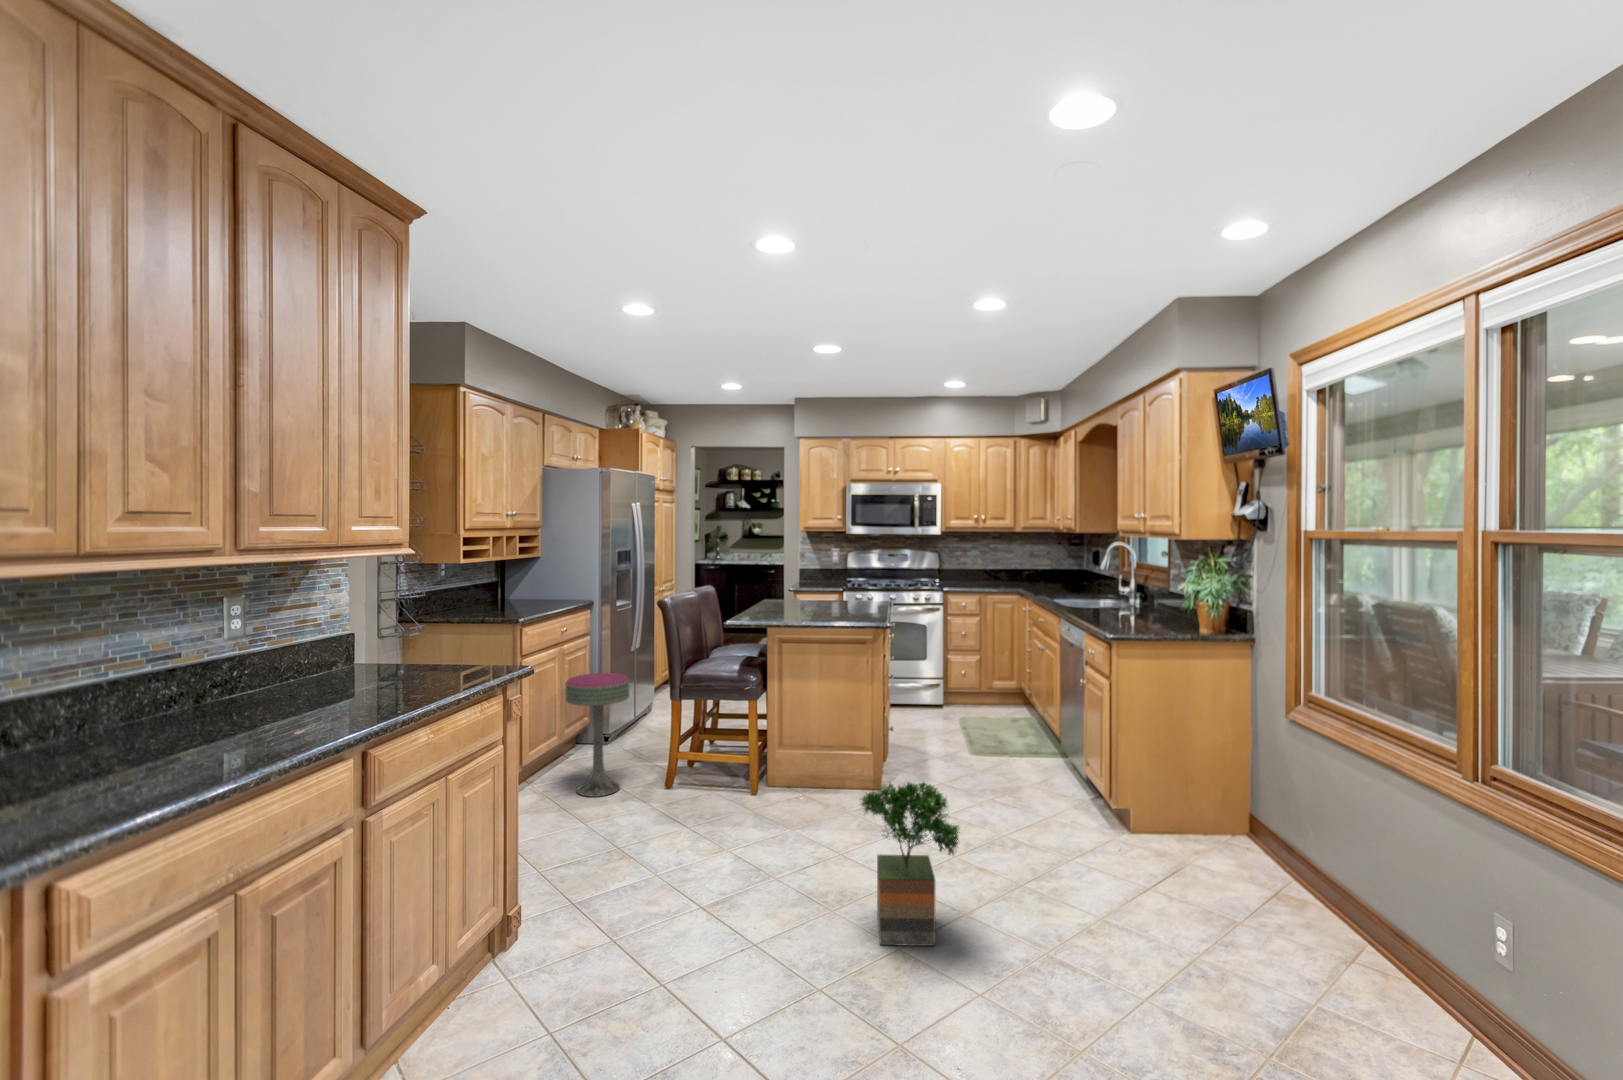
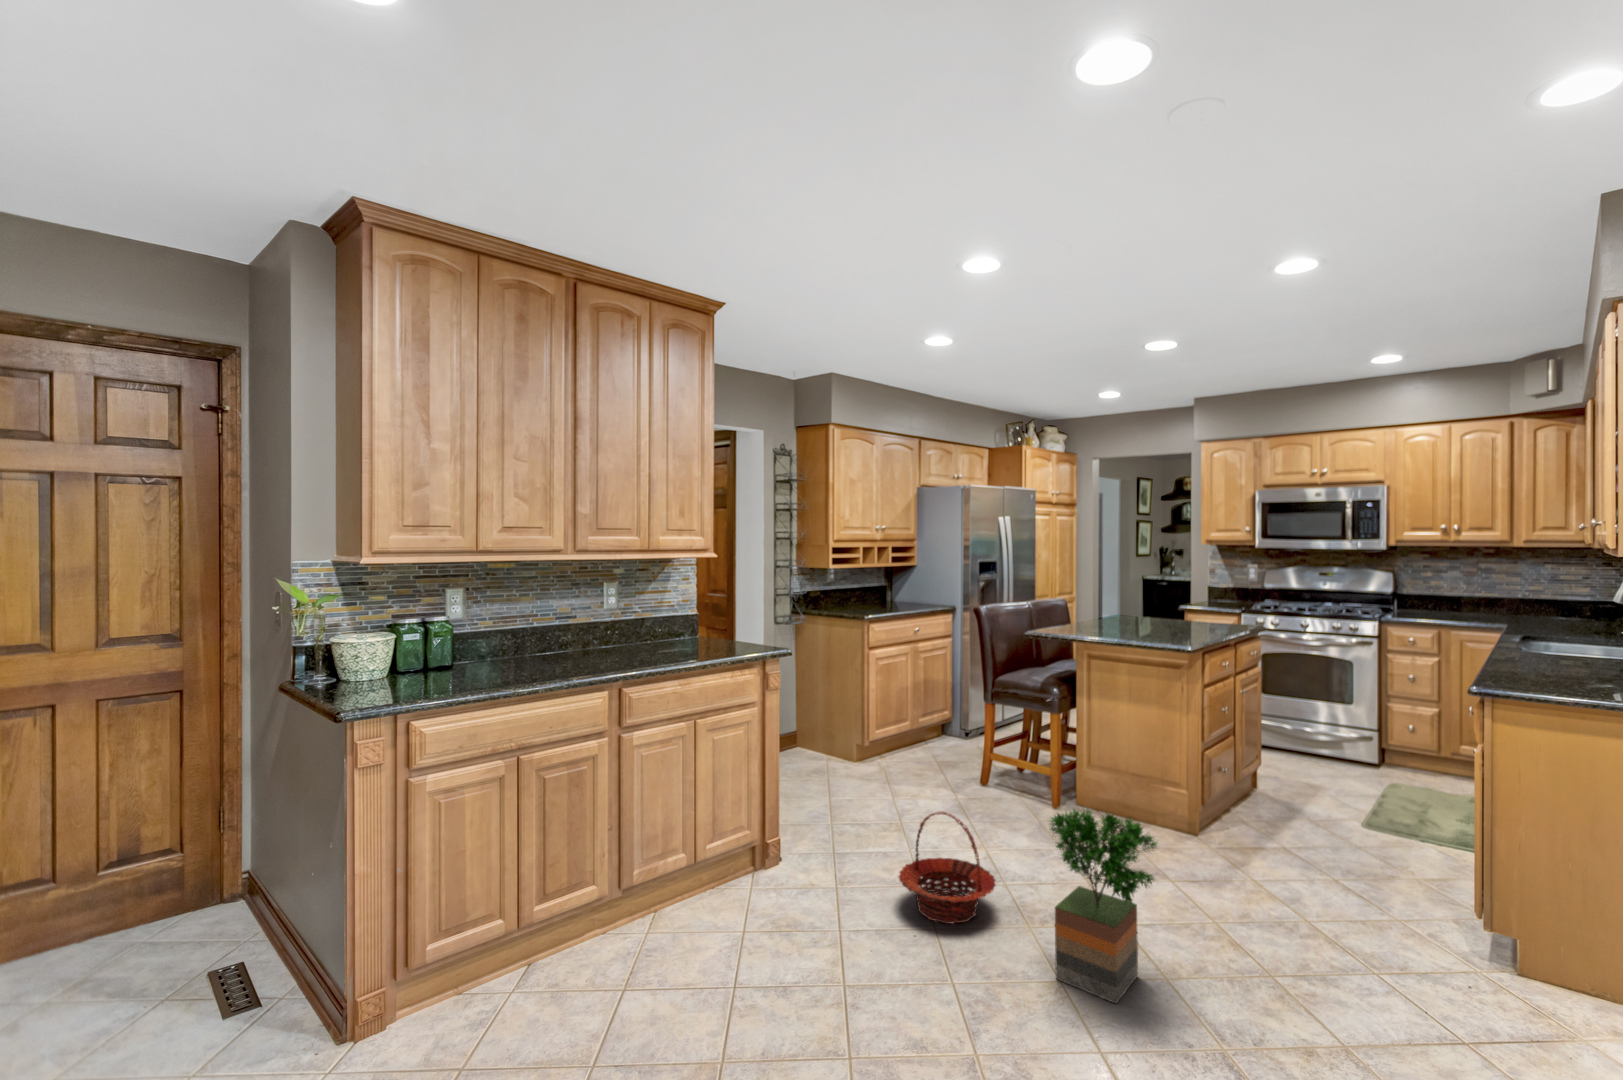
bar stool: present [565,673,629,797] -> none [898,669,954,781]
basket: none [692,819,793,935] -> present [899,811,996,924]

